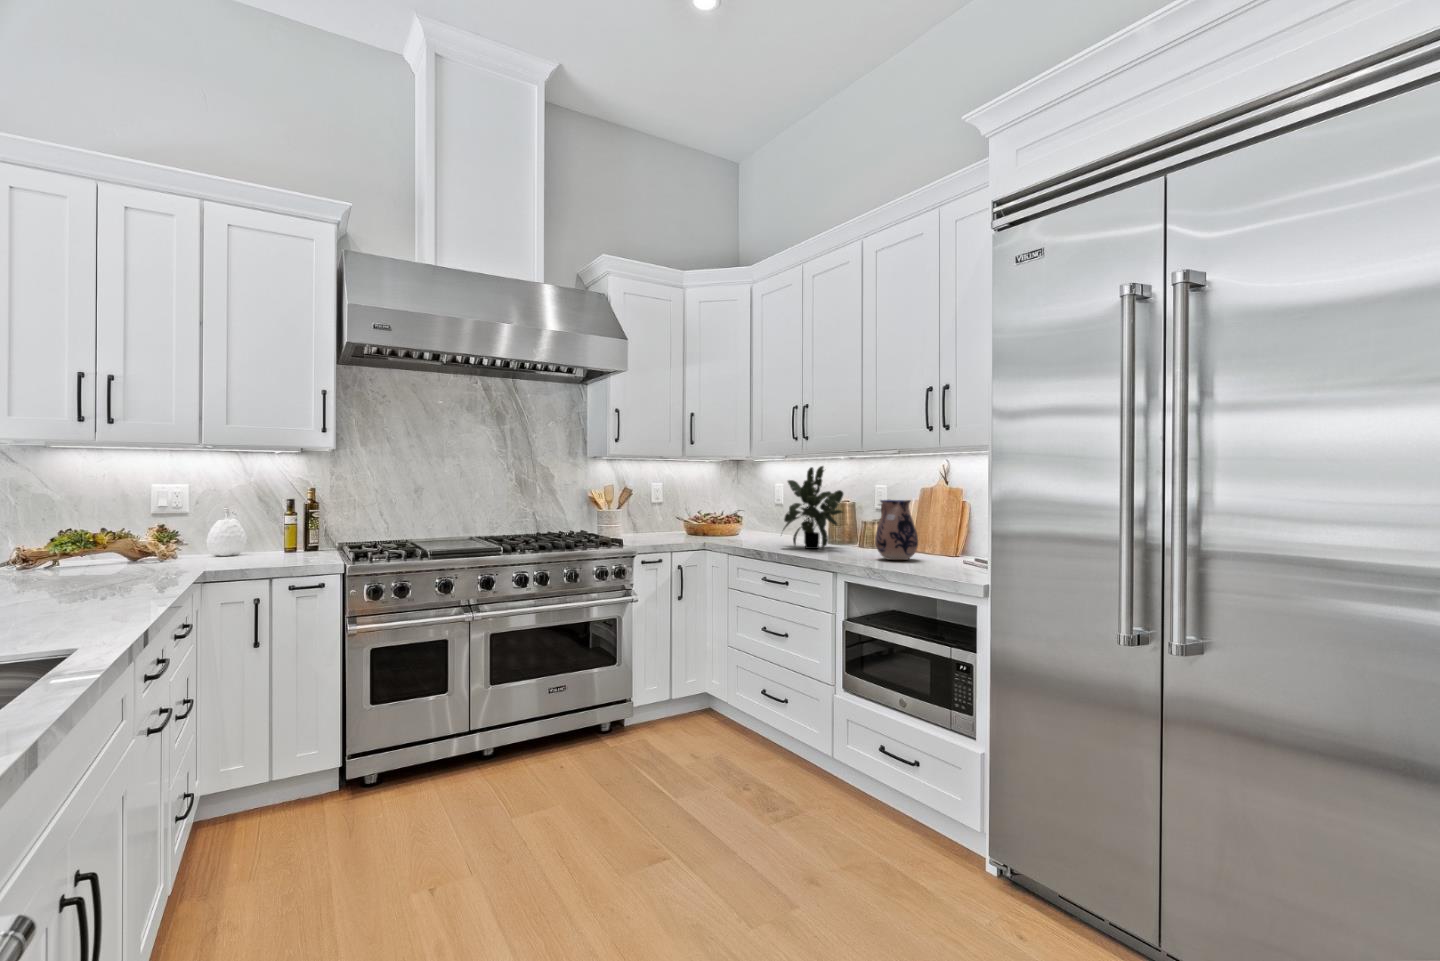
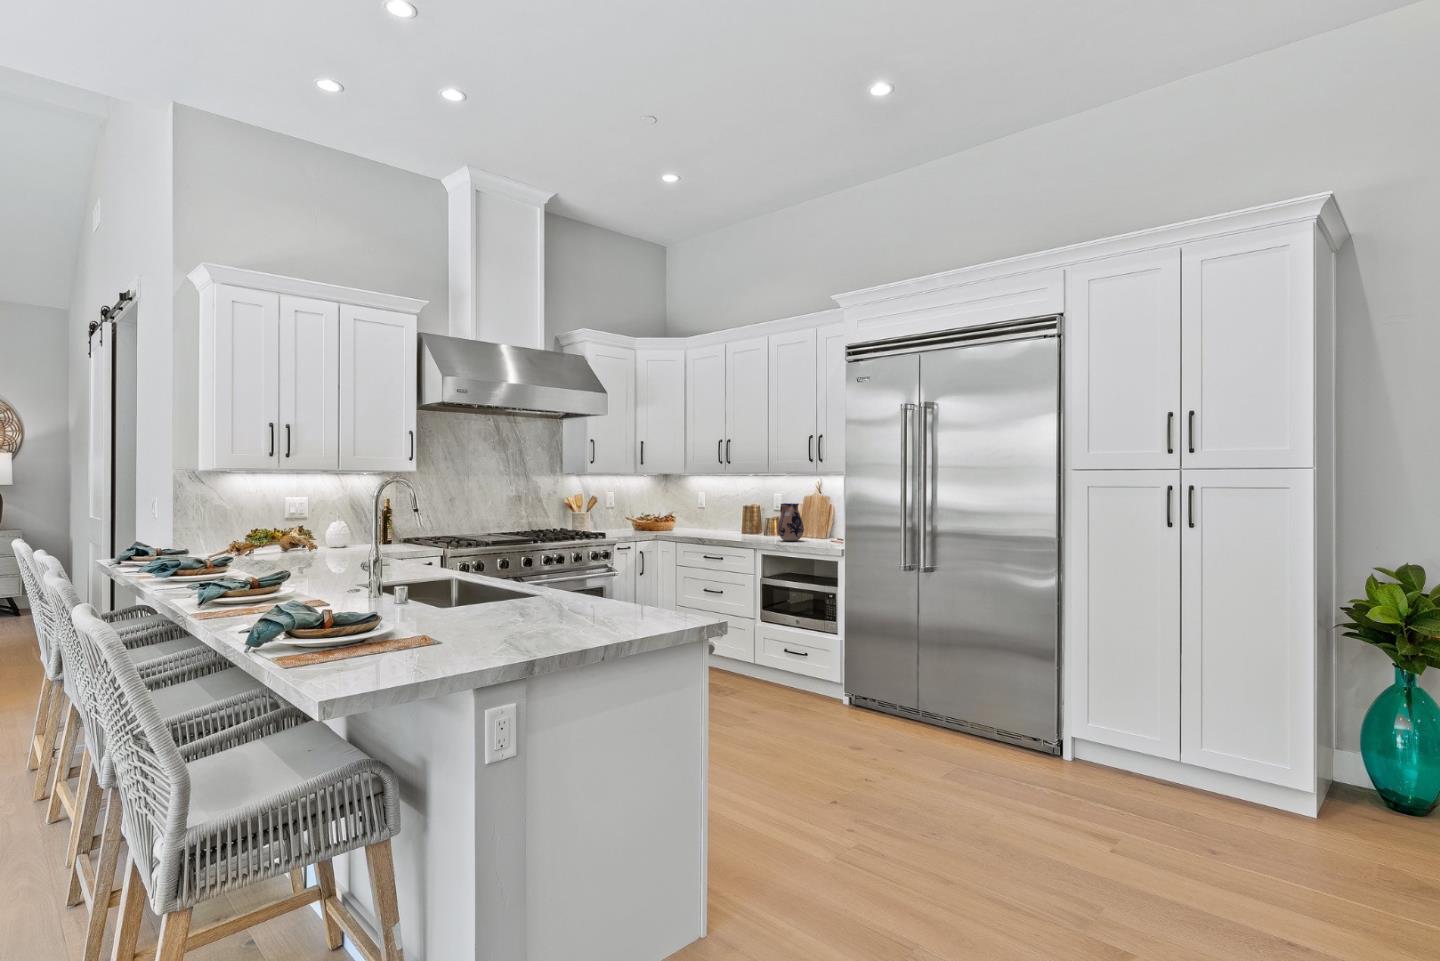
potted plant: present [783,466,843,549] -> none [712,481,755,537]

